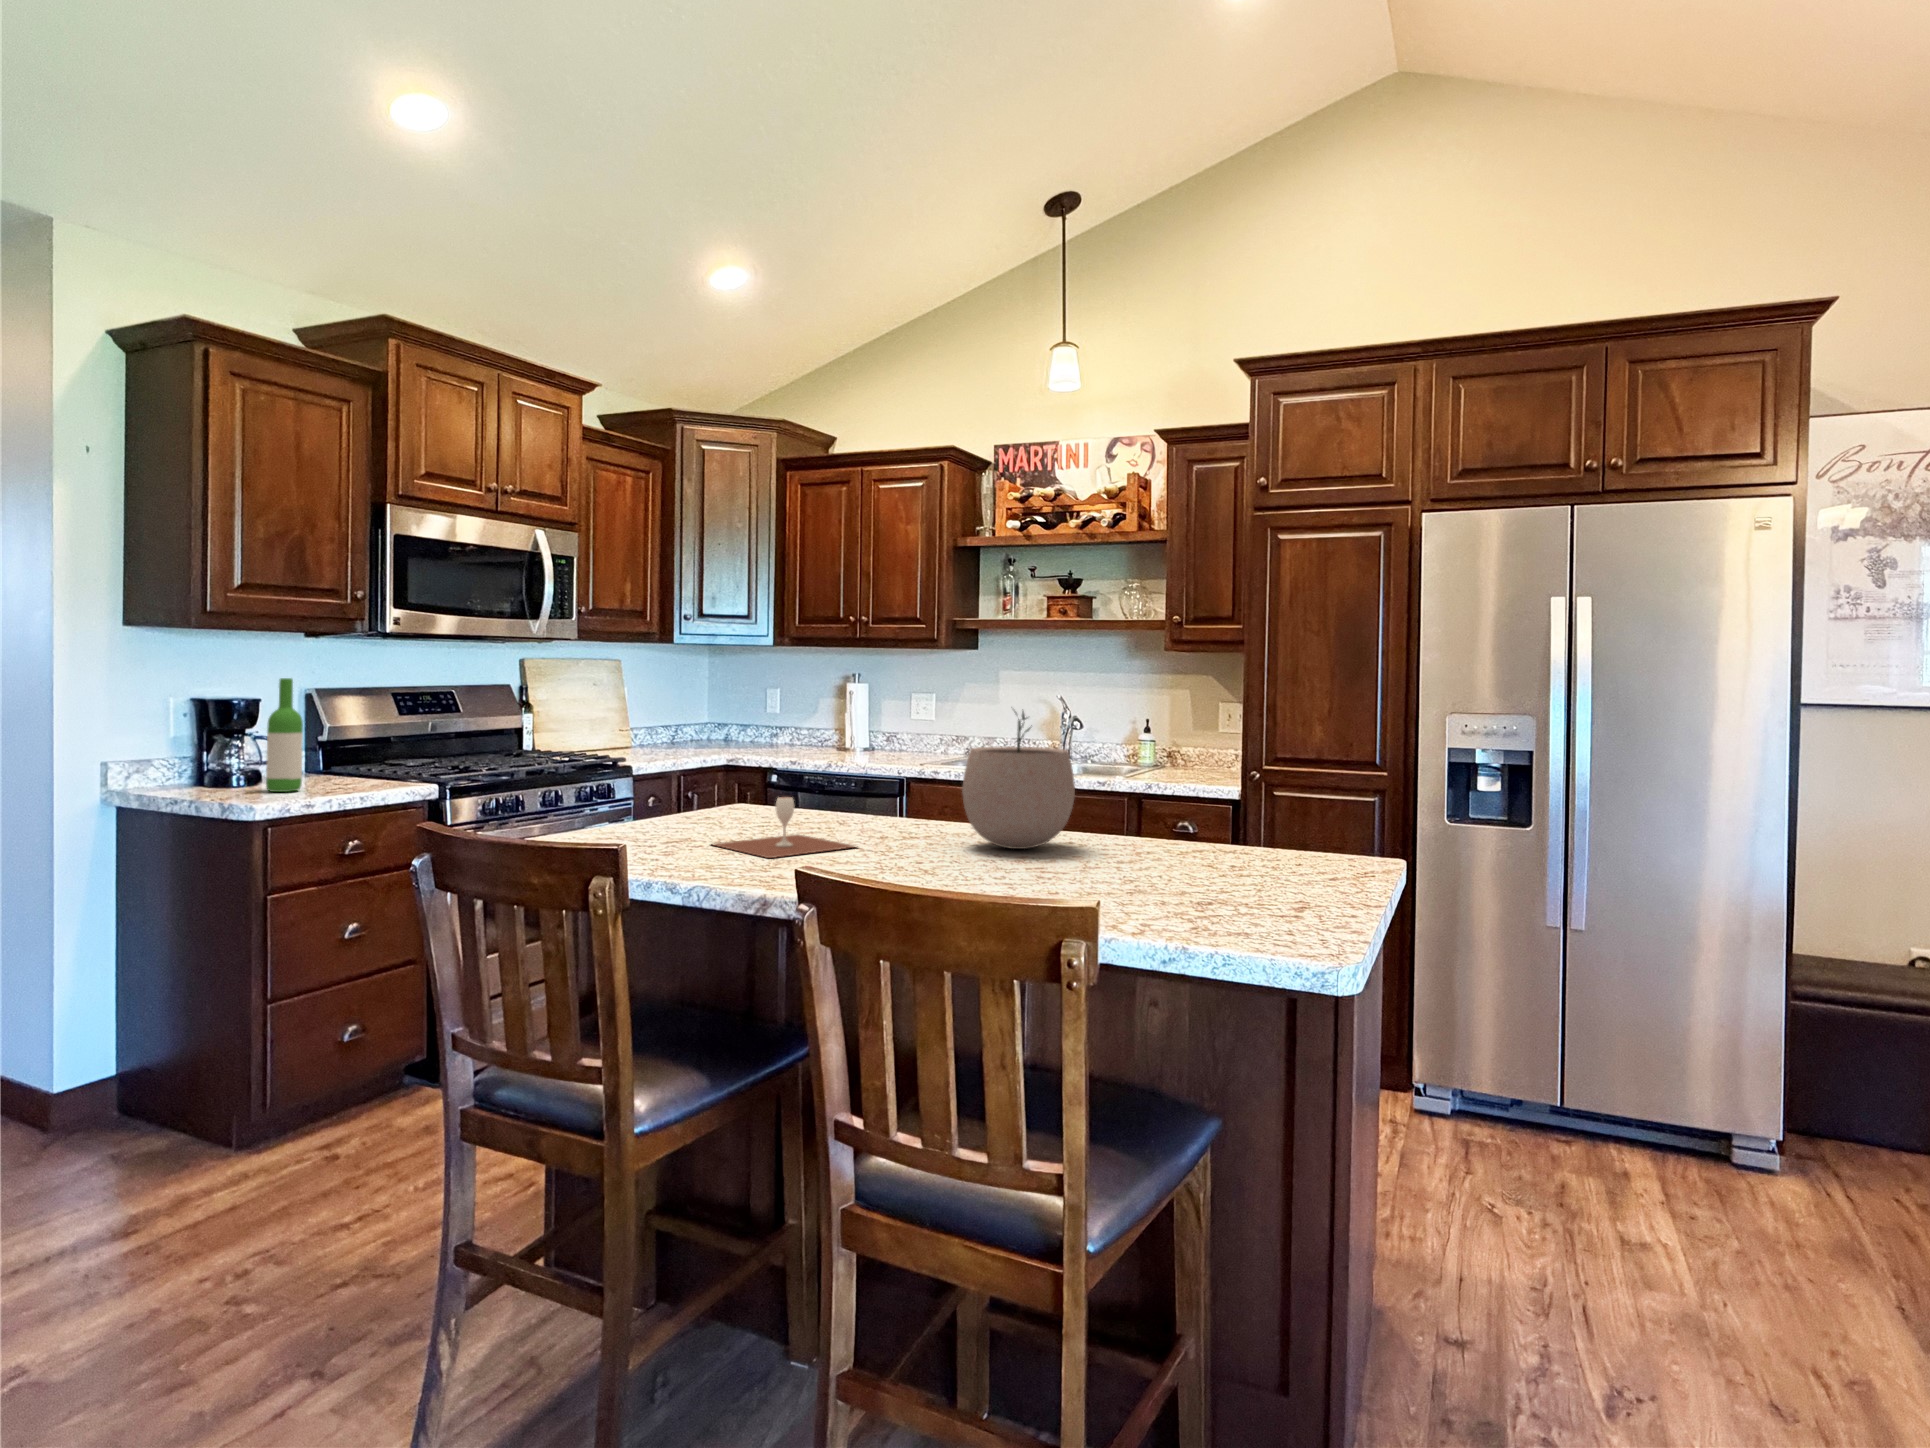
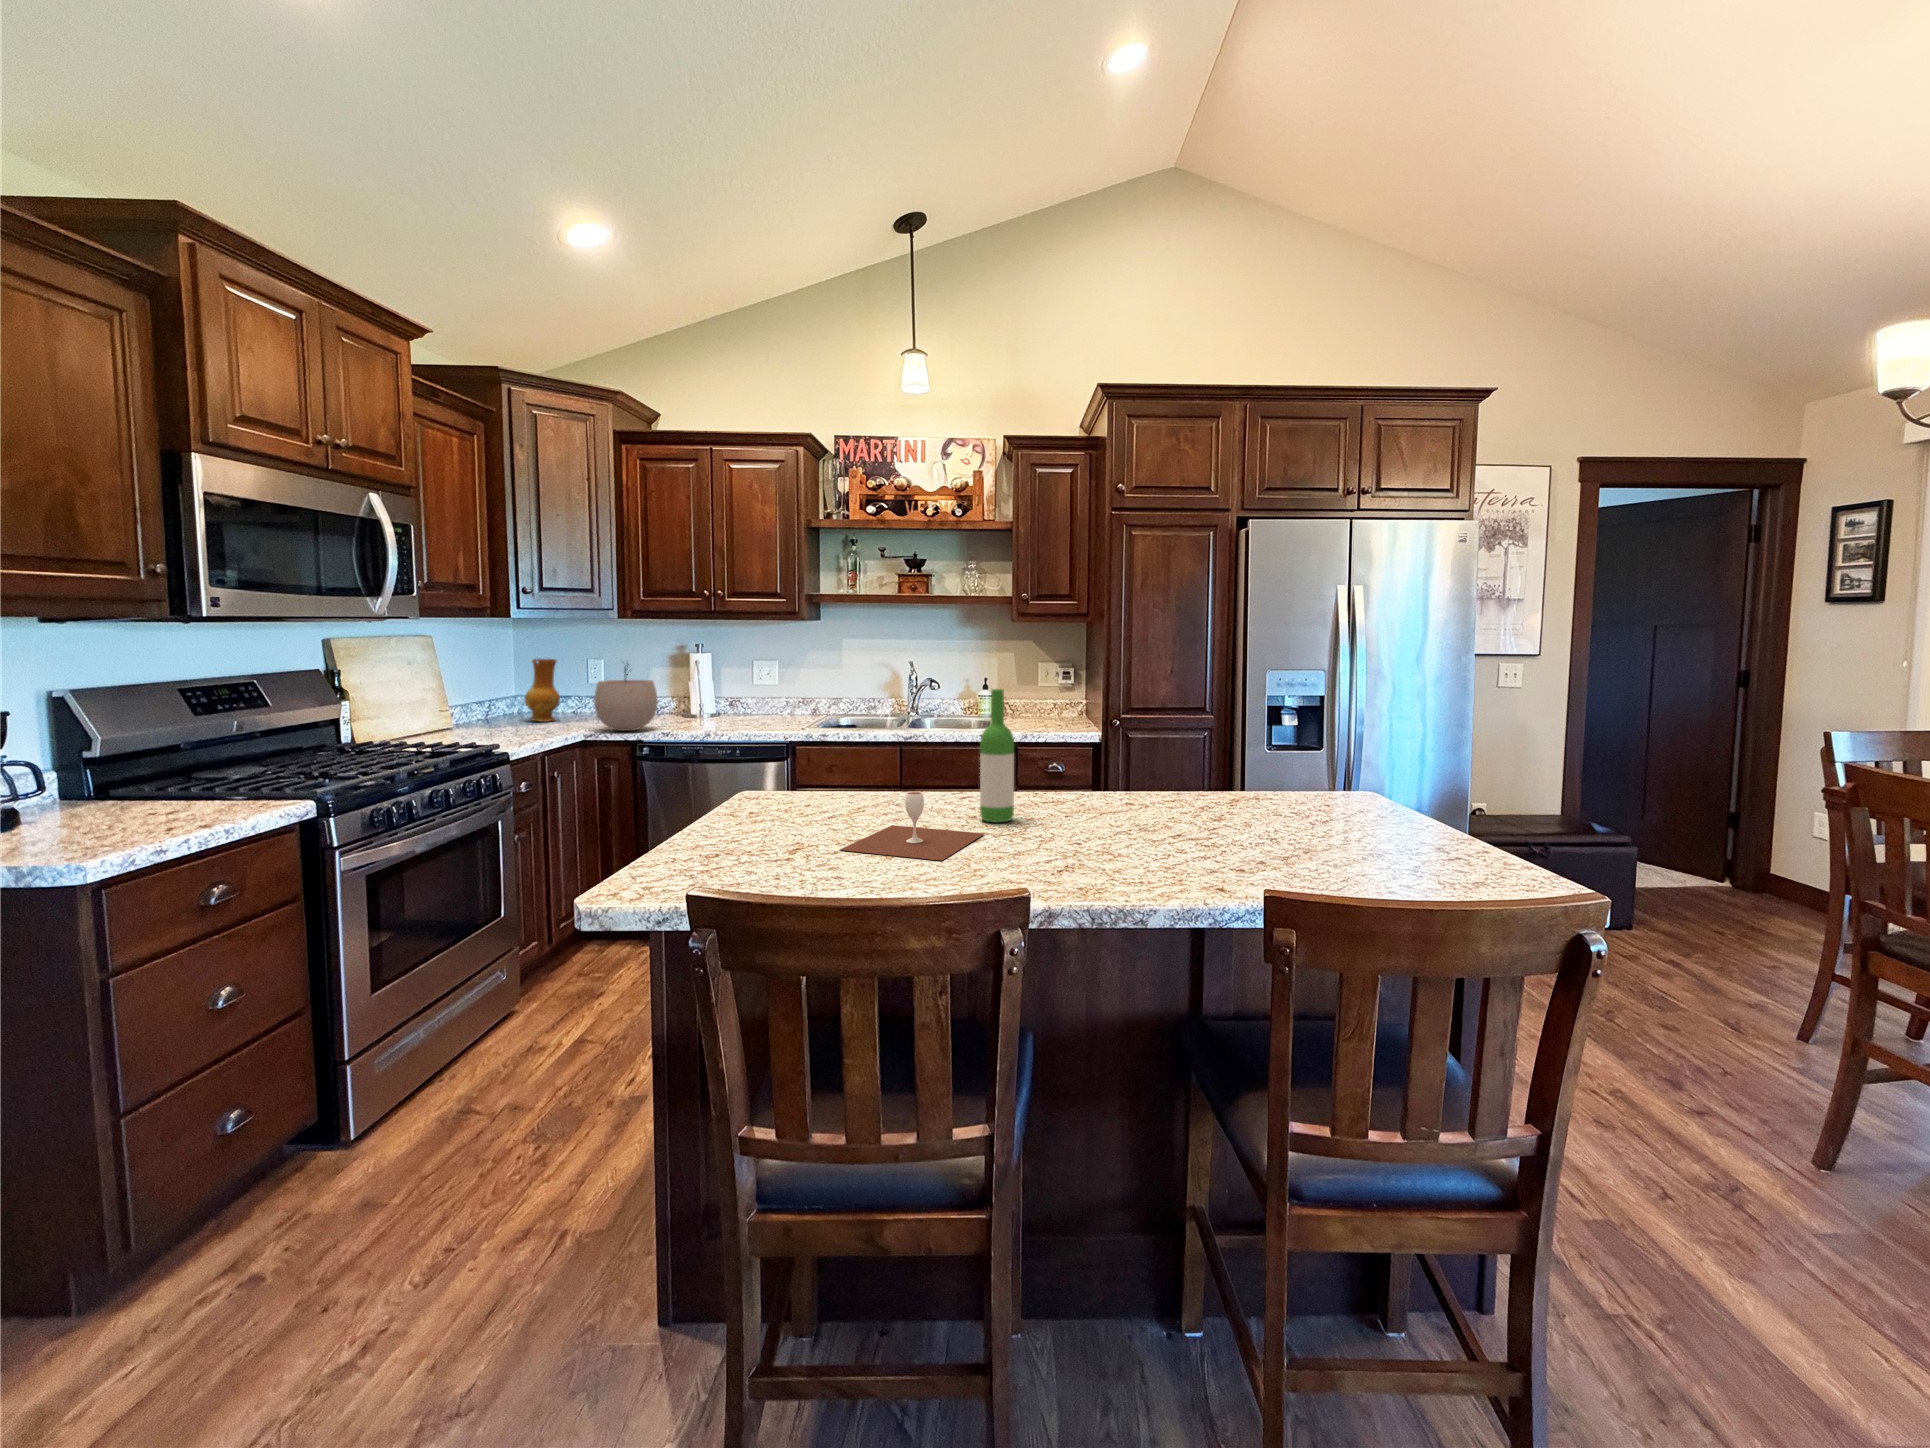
wine bottle: present [266,678,303,792] -> present [980,689,1014,822]
ceramic jug: none [693,684,725,747] -> present [525,659,560,722]
plant pot: present [962,712,1075,849] -> present [594,664,658,731]

